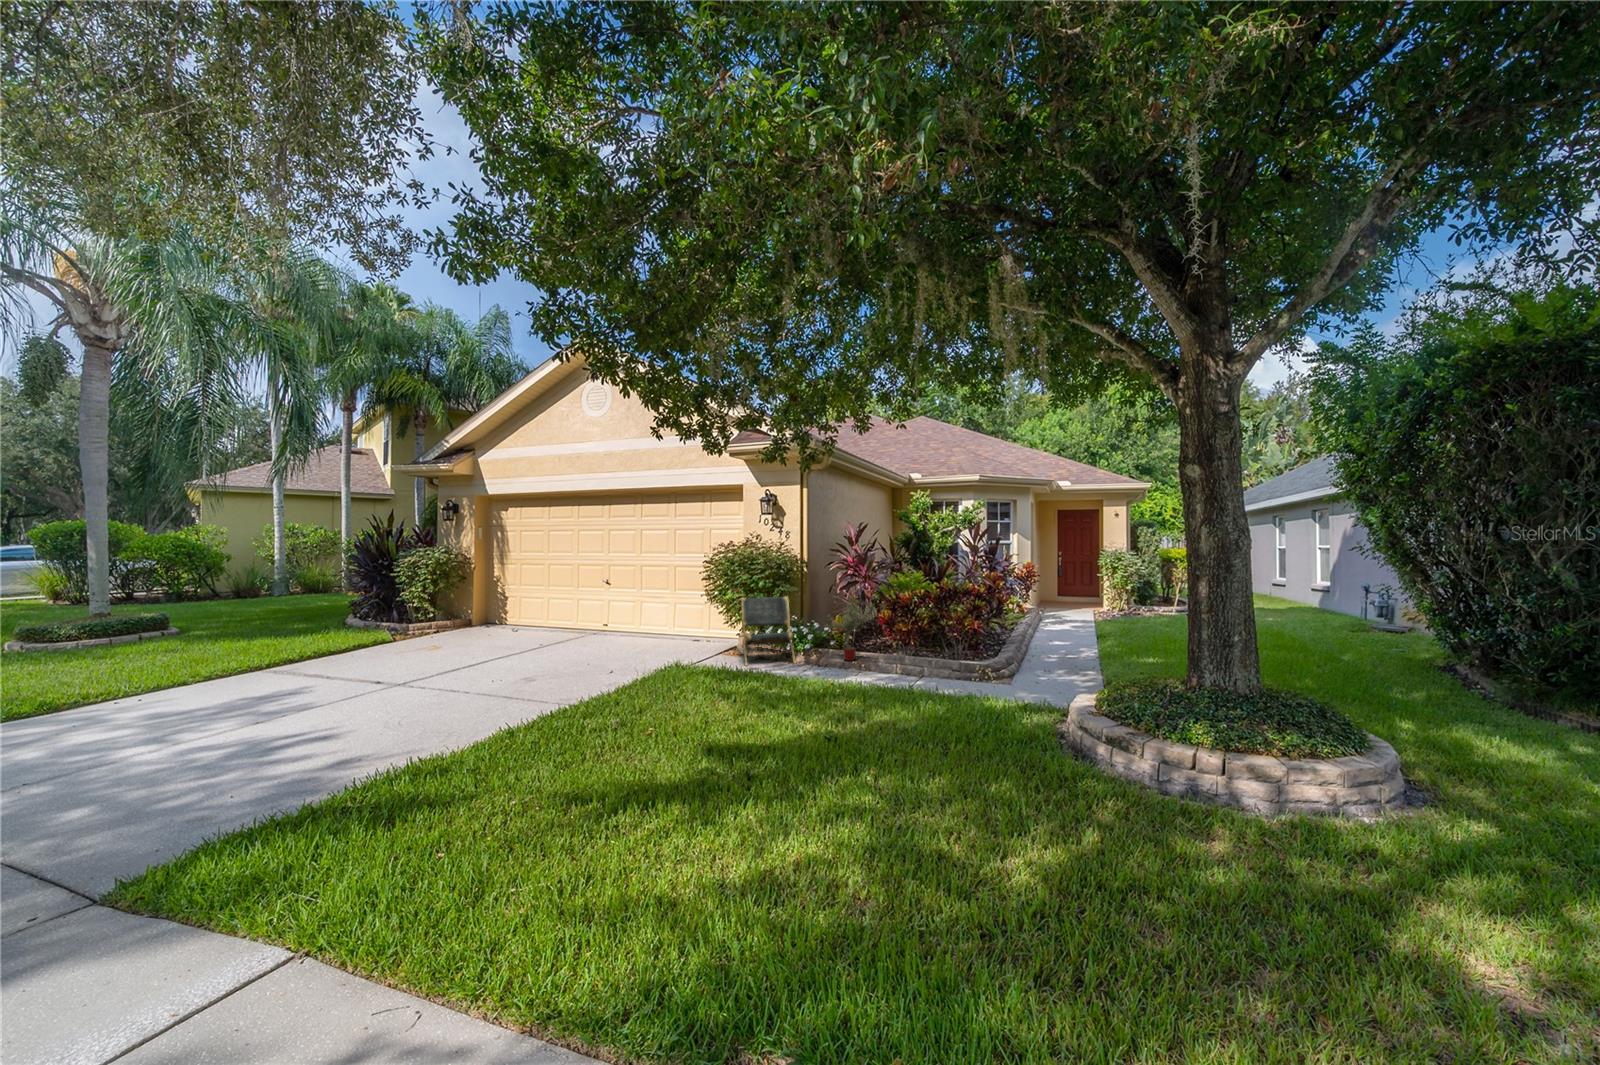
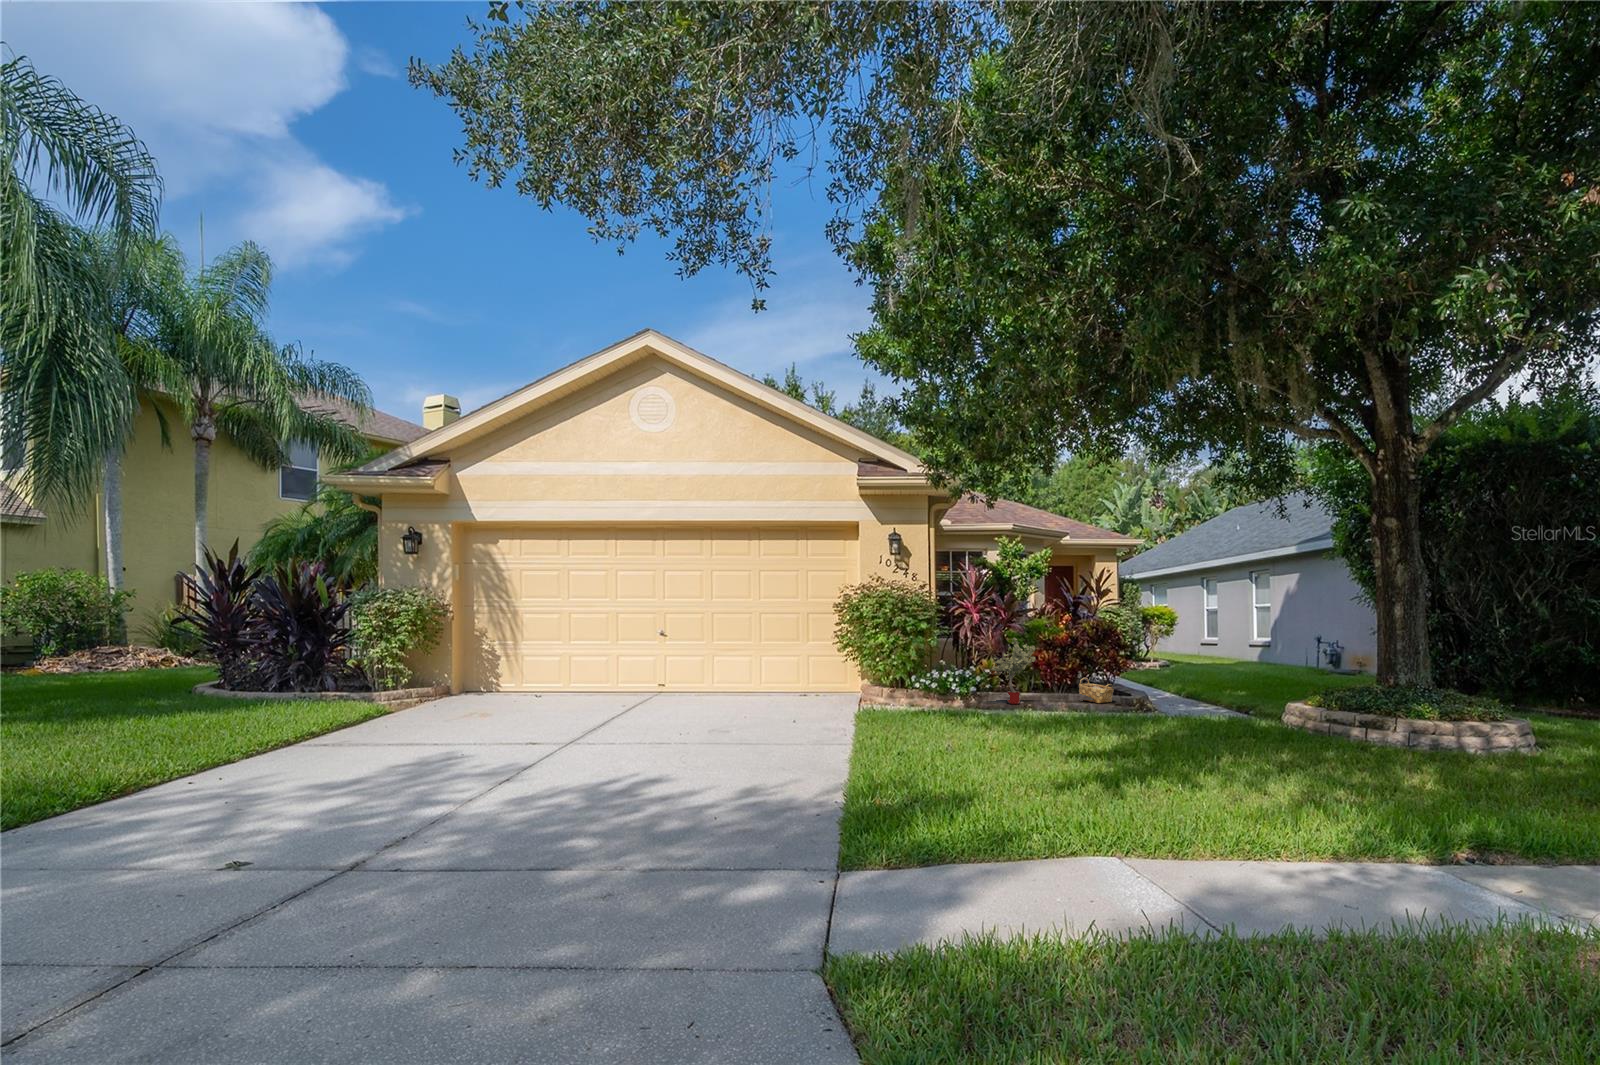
lounge chair: present [741,596,796,666] -> none [894,641,973,712]
woven basket: none [924,636,955,665] -> present [1079,678,1114,703]

